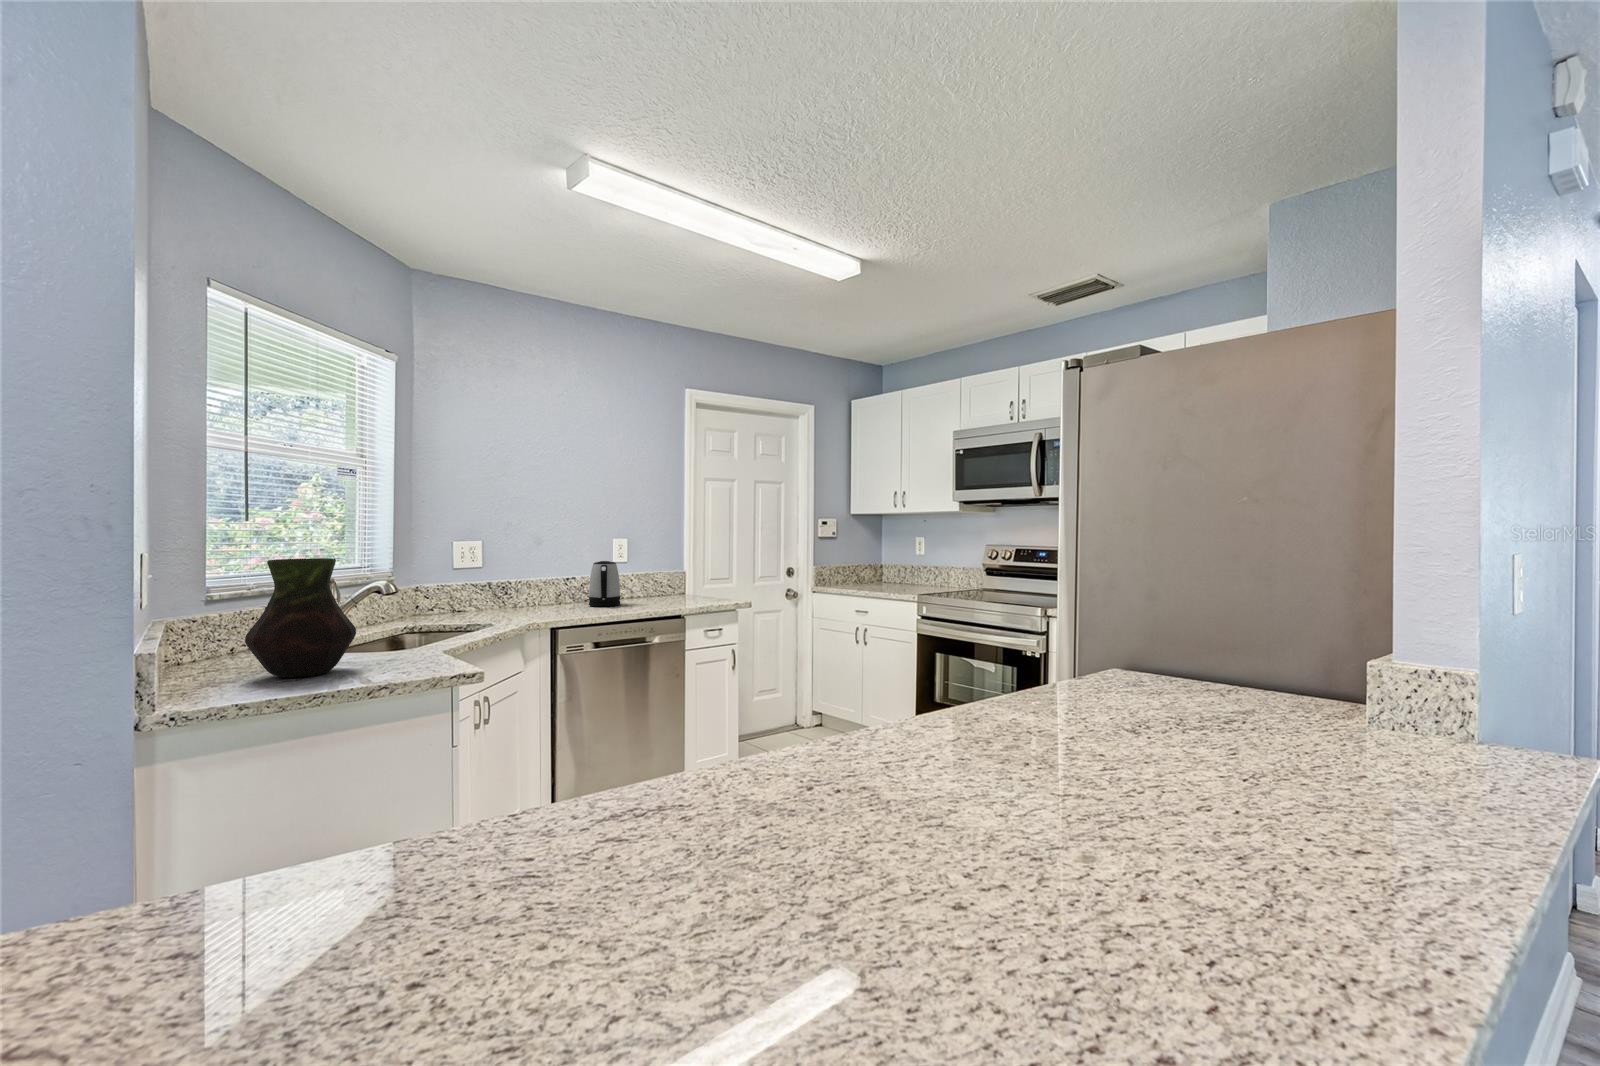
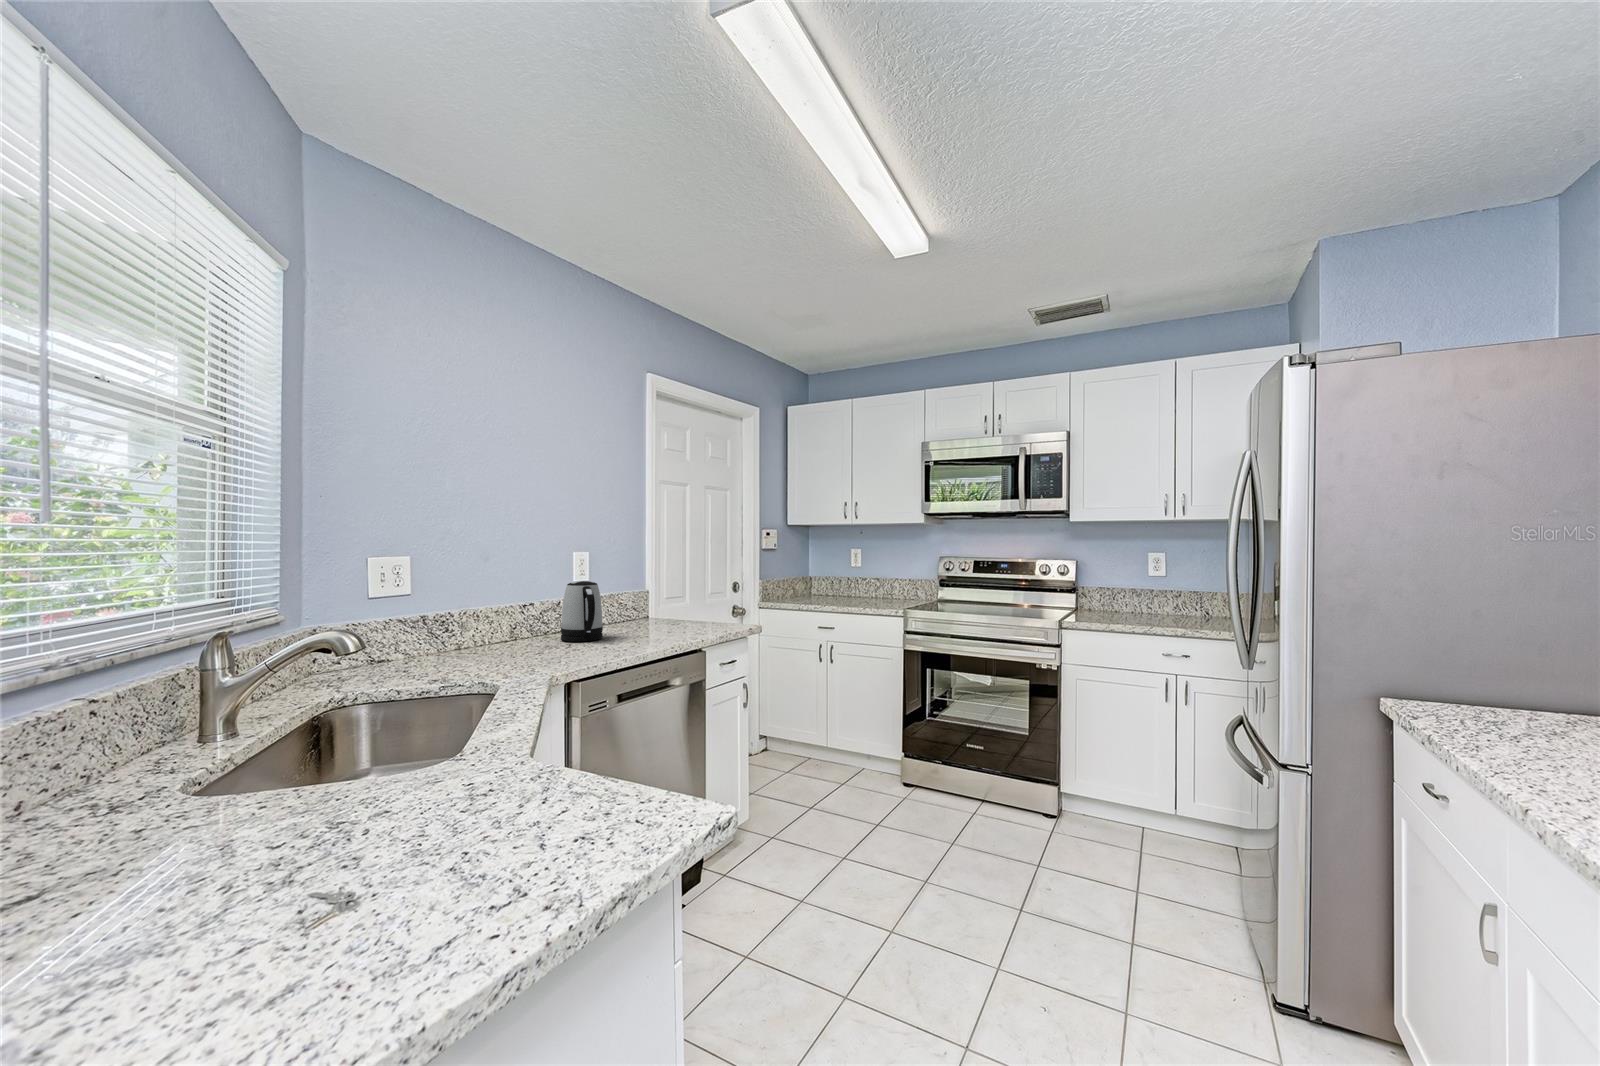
vase: present [245,558,356,678] -> none [205,604,457,894]

